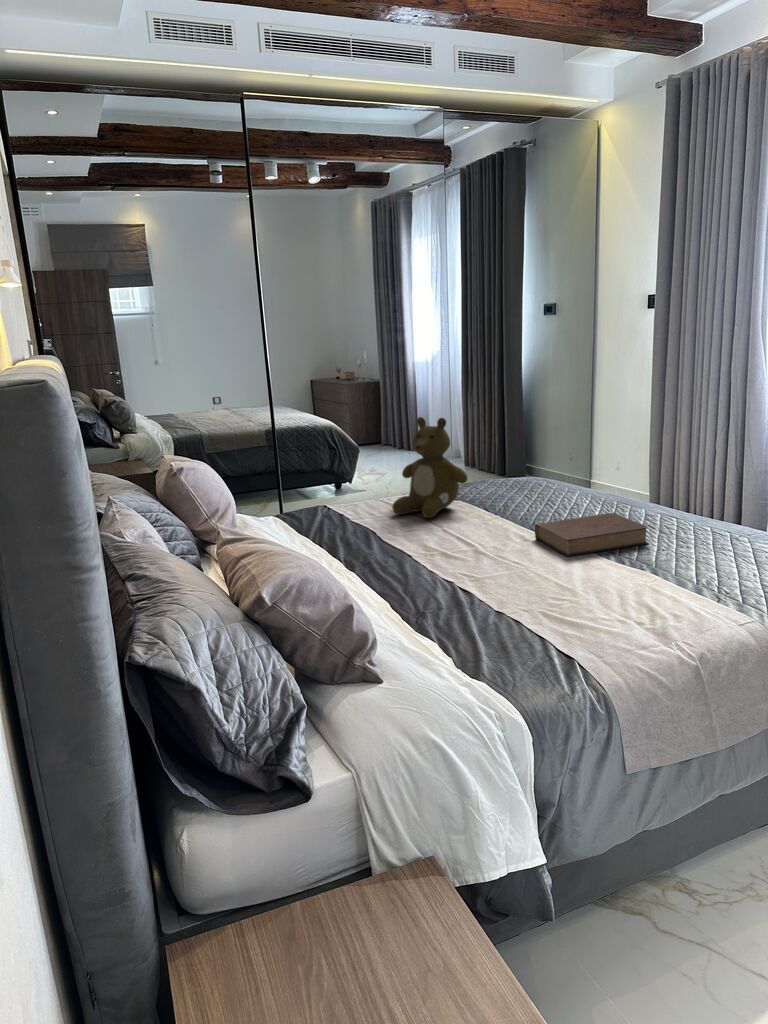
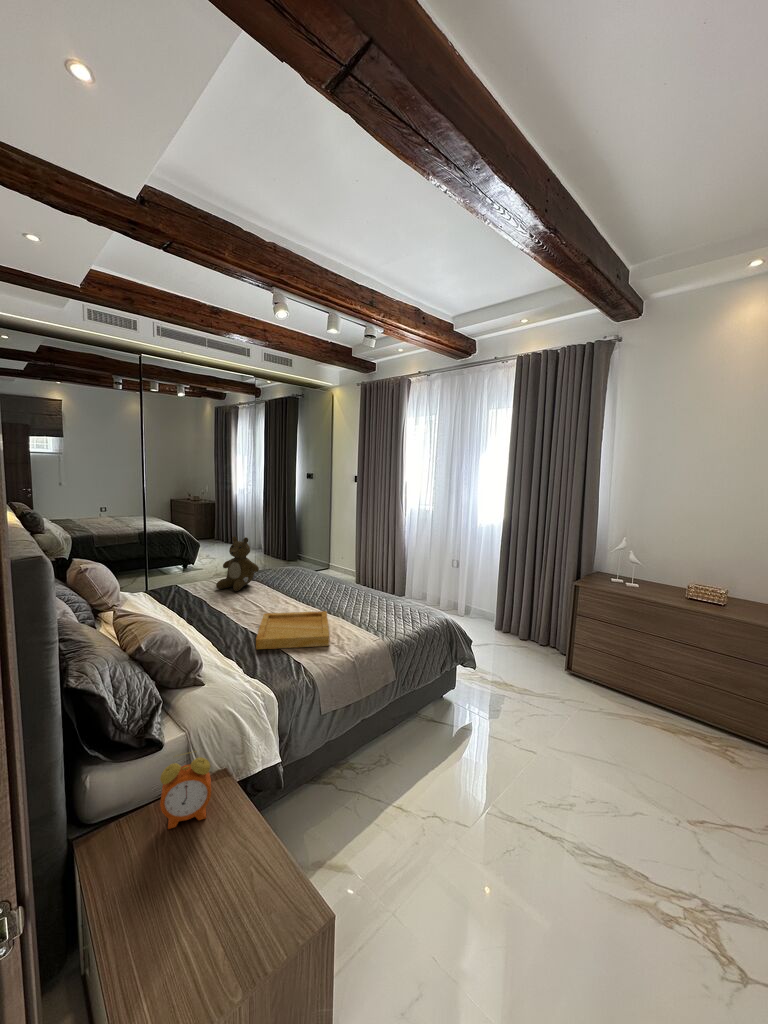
book: present [535,513,648,556] -> none [292,587,345,611]
tray: none [475,556,631,626] -> present [256,611,329,649]
alarm clock: none [306,823,411,971] -> present [160,754,211,829]

